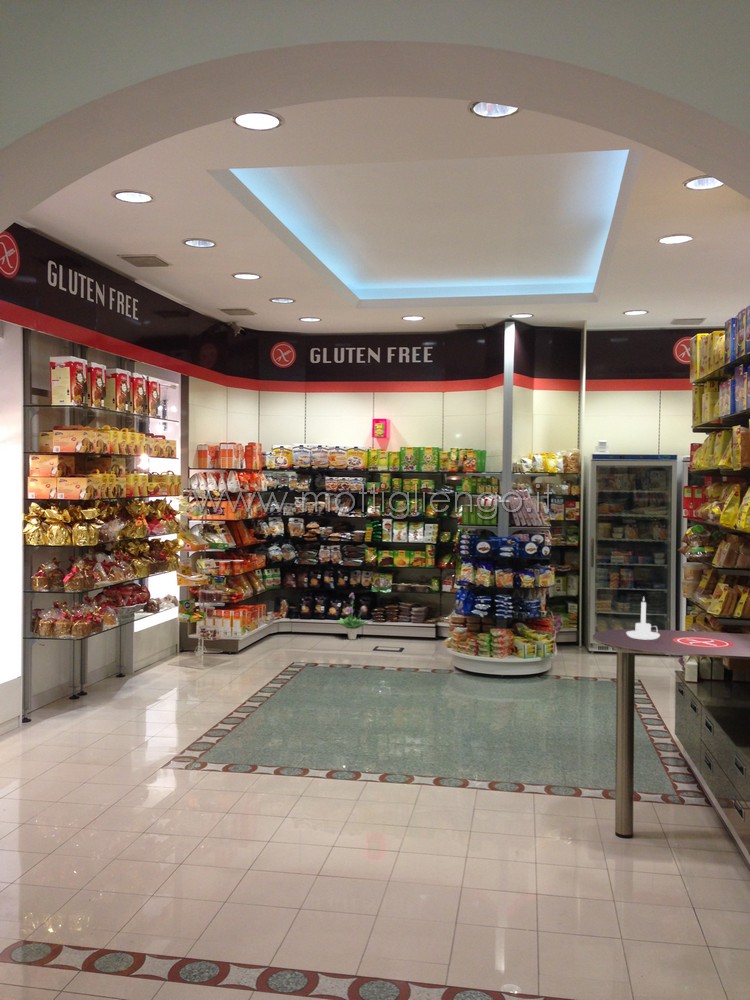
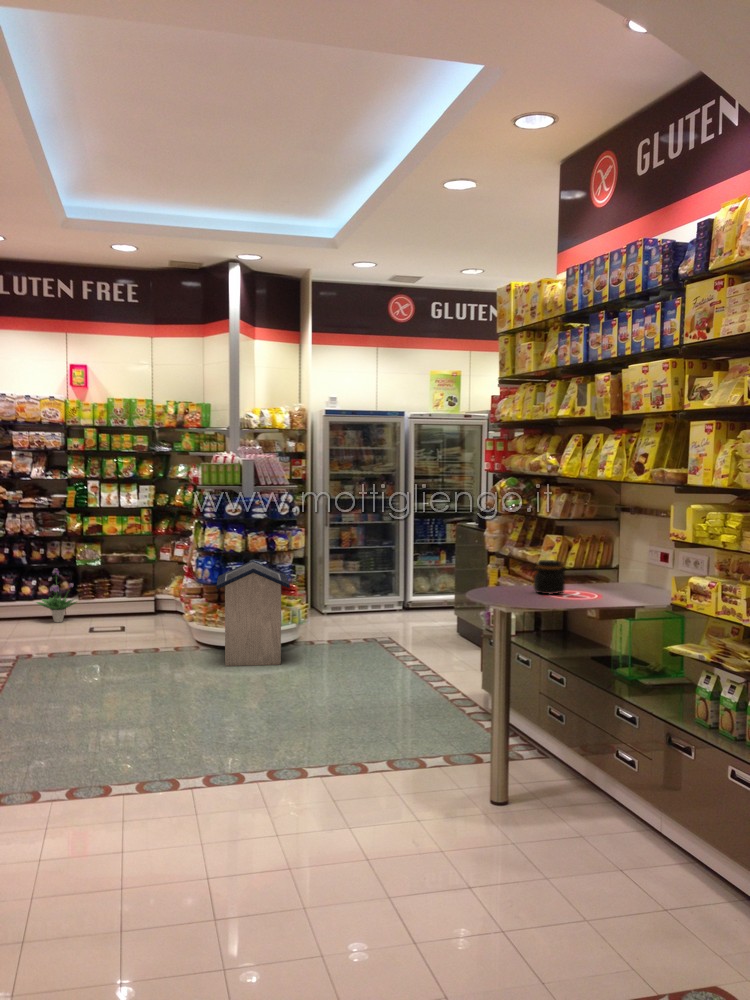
trash can: none [455,594,530,694] -> present [216,560,290,666]
candle holder: present [626,598,660,640] -> none [500,557,531,599]
jar: none [673,602,713,639] -> present [531,560,566,594]

